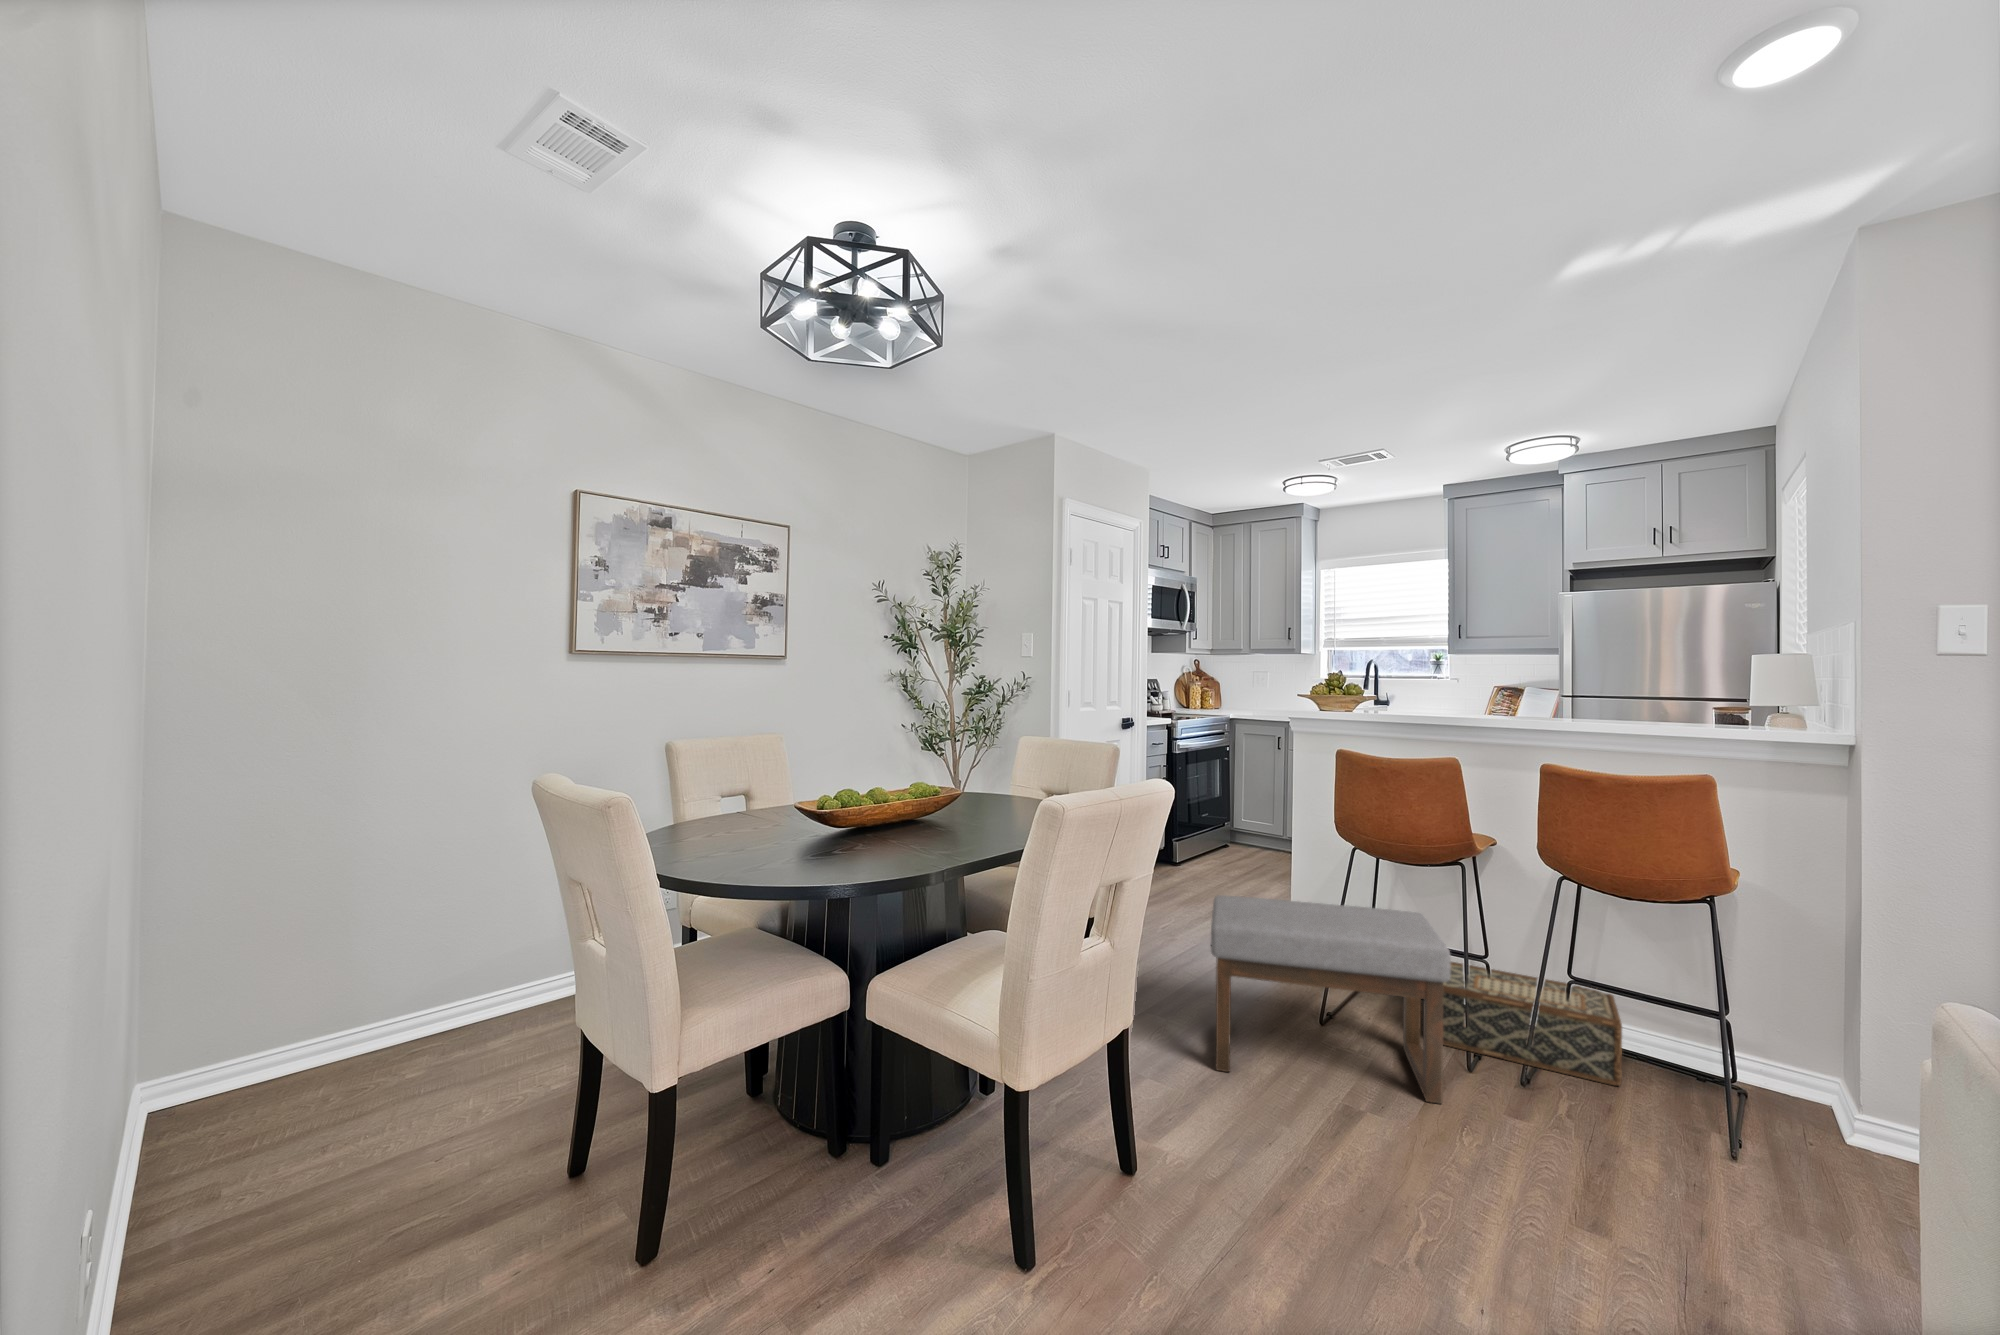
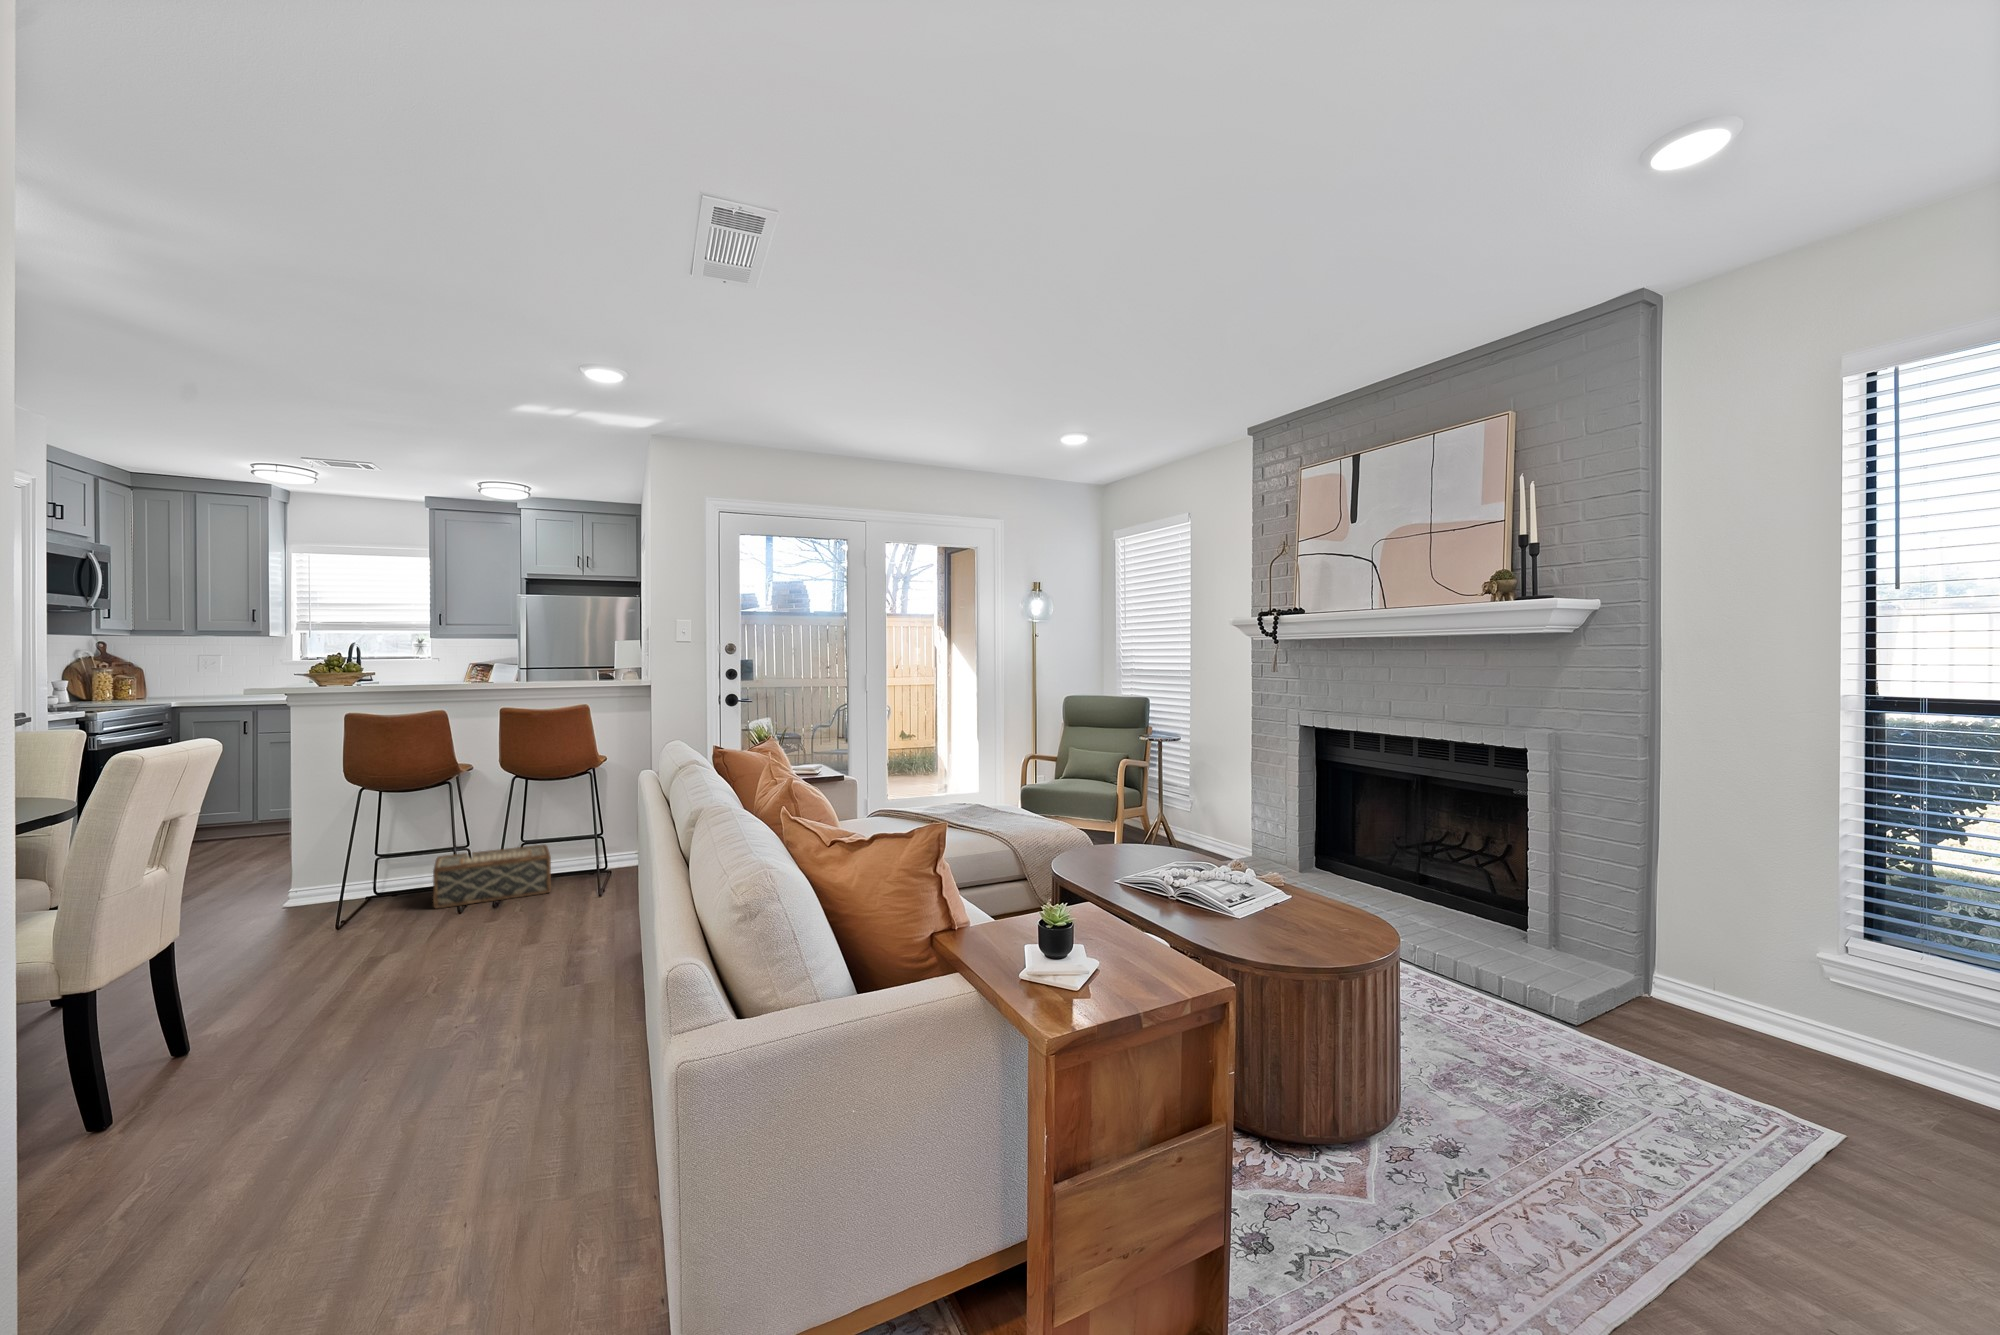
ottoman: present [1211,895,1451,1104] -> none [225,819,445,977]

